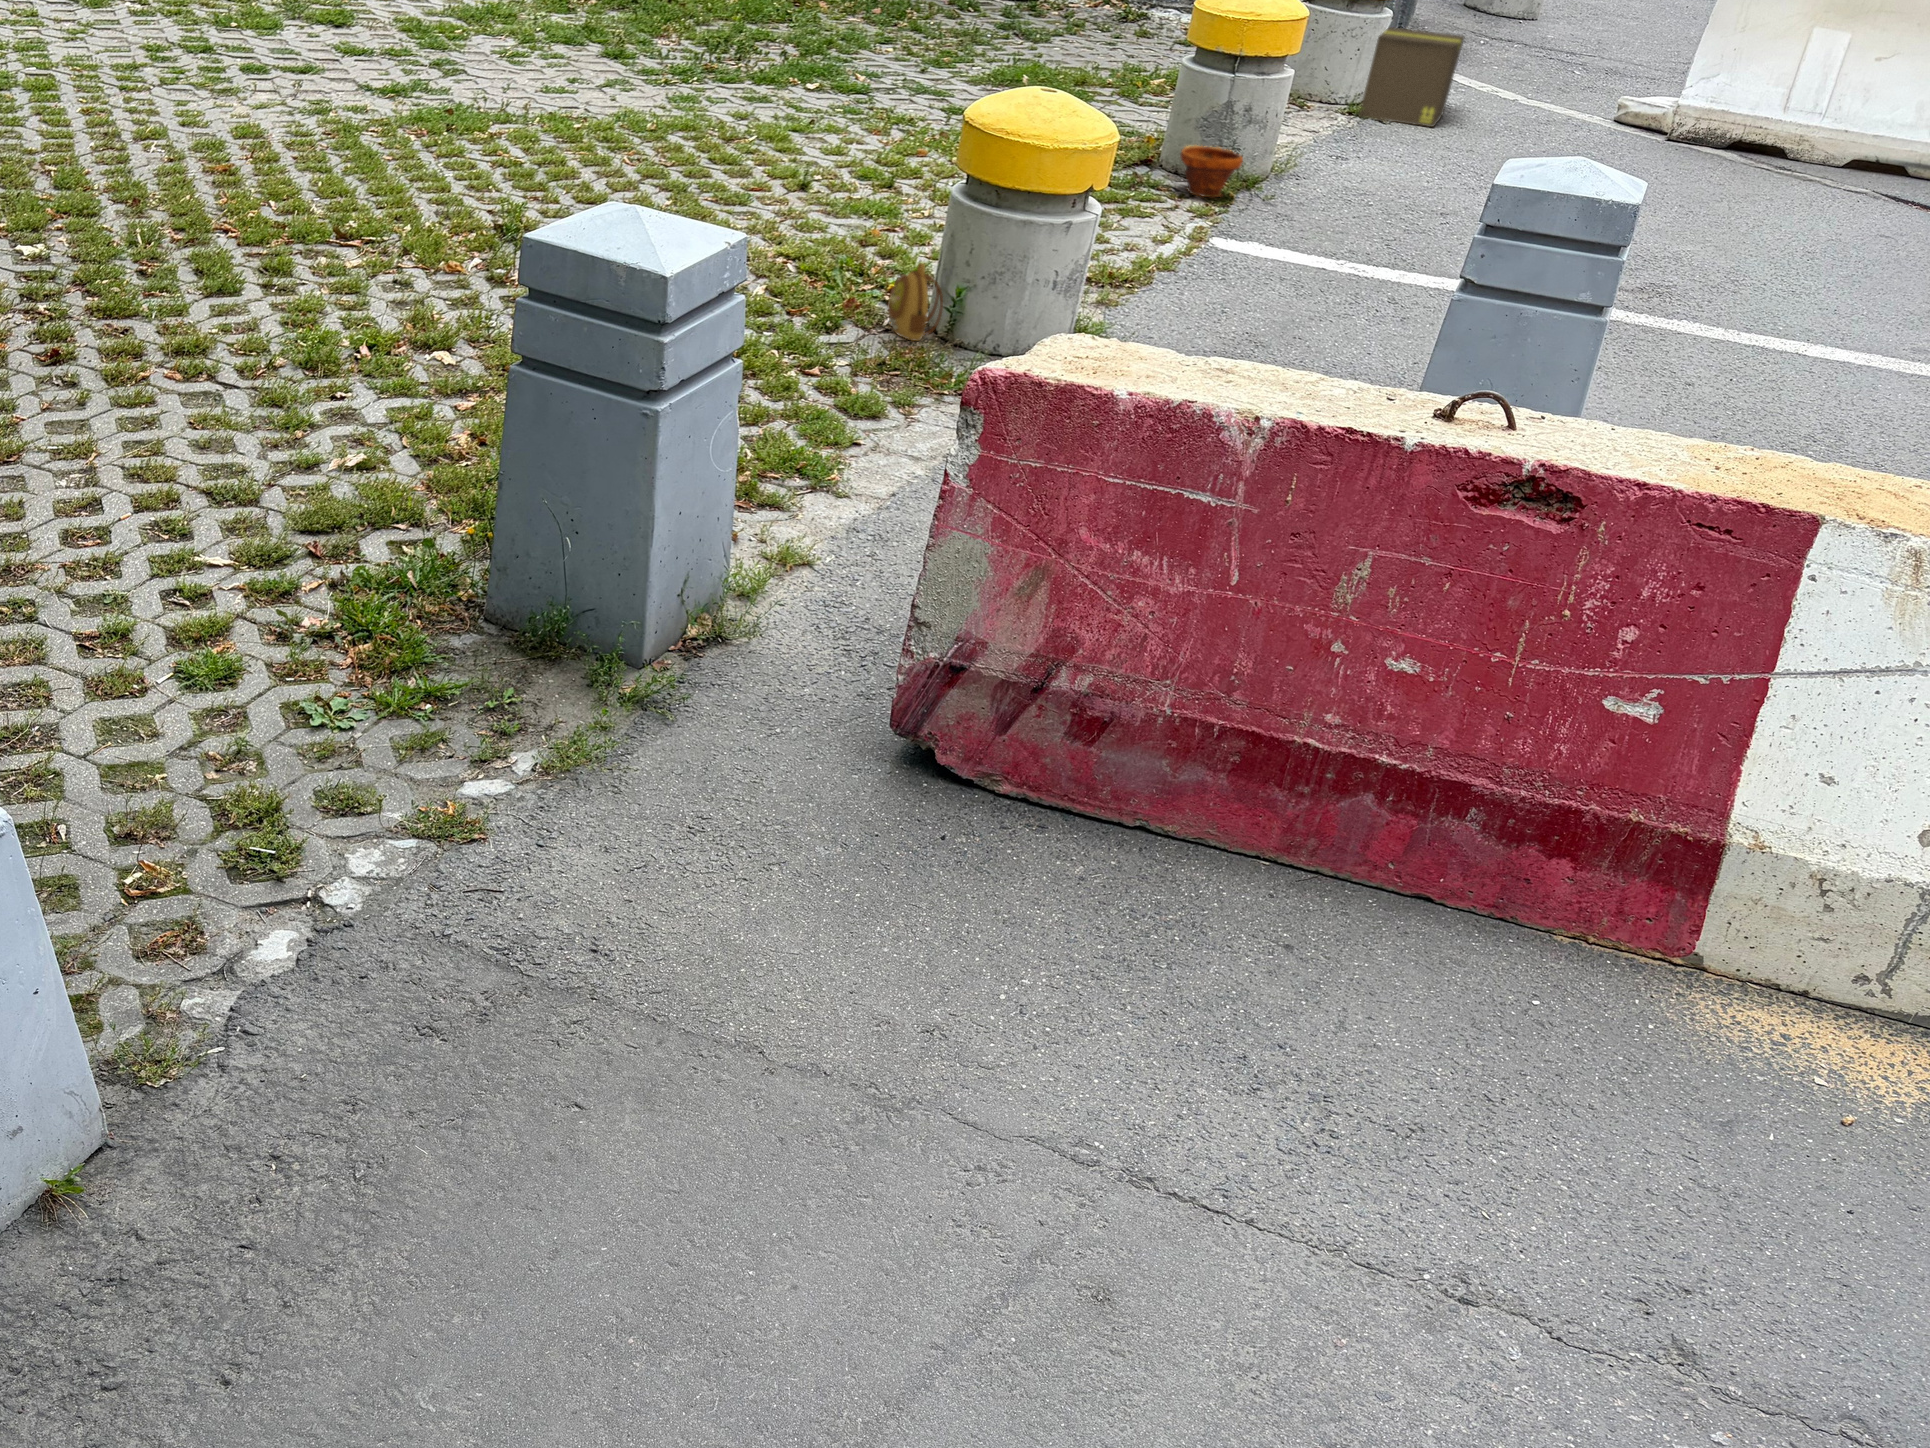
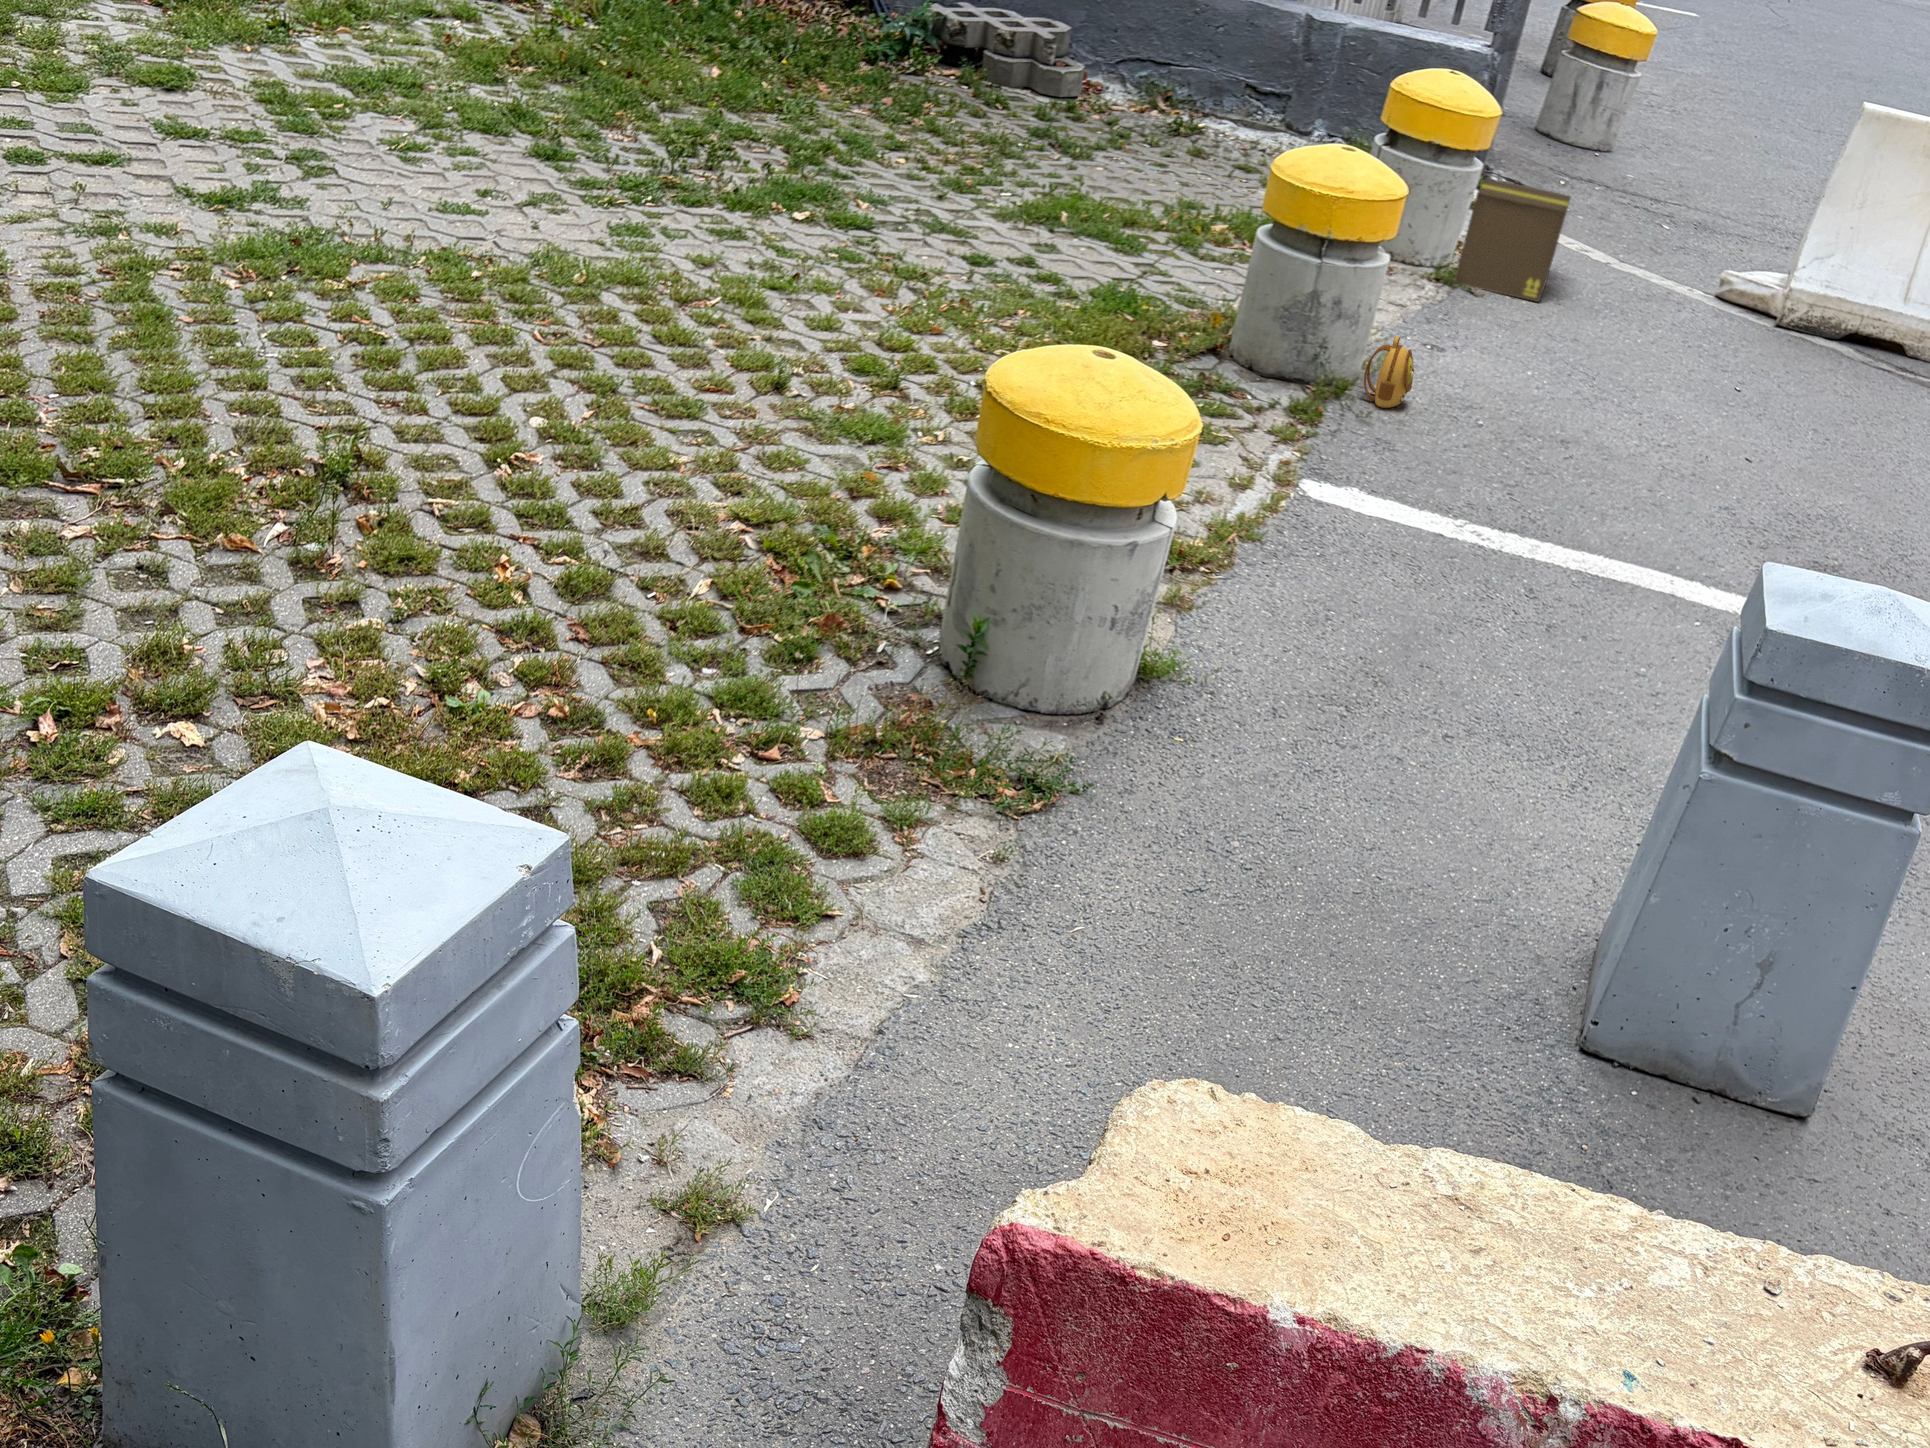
planter: present [1180,146,1243,197] -> none [1261,344,1338,412]
backpack: present [887,263,943,341] -> present [1364,336,1414,408]

